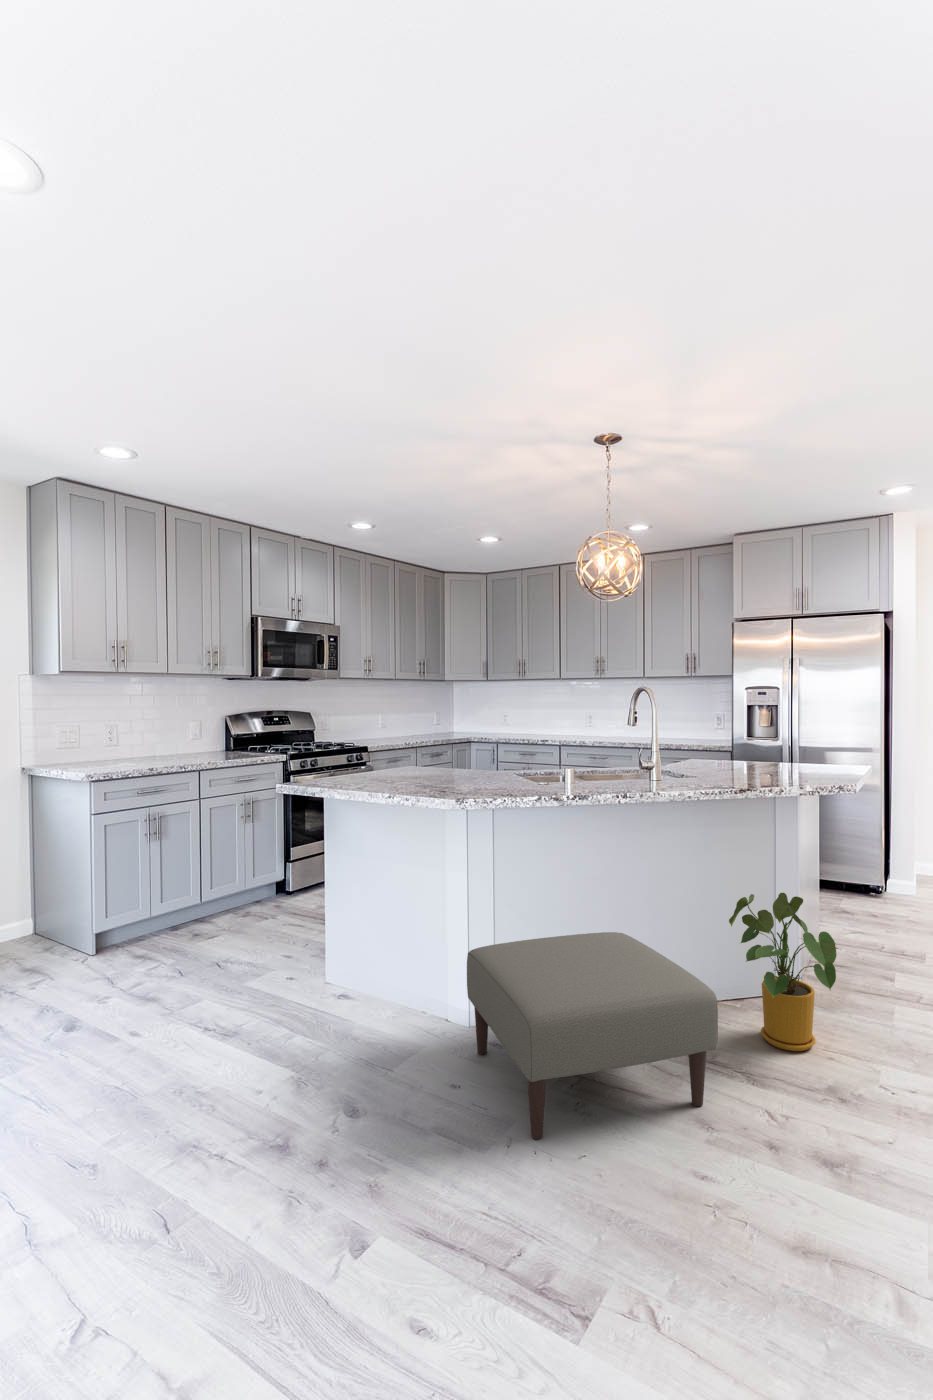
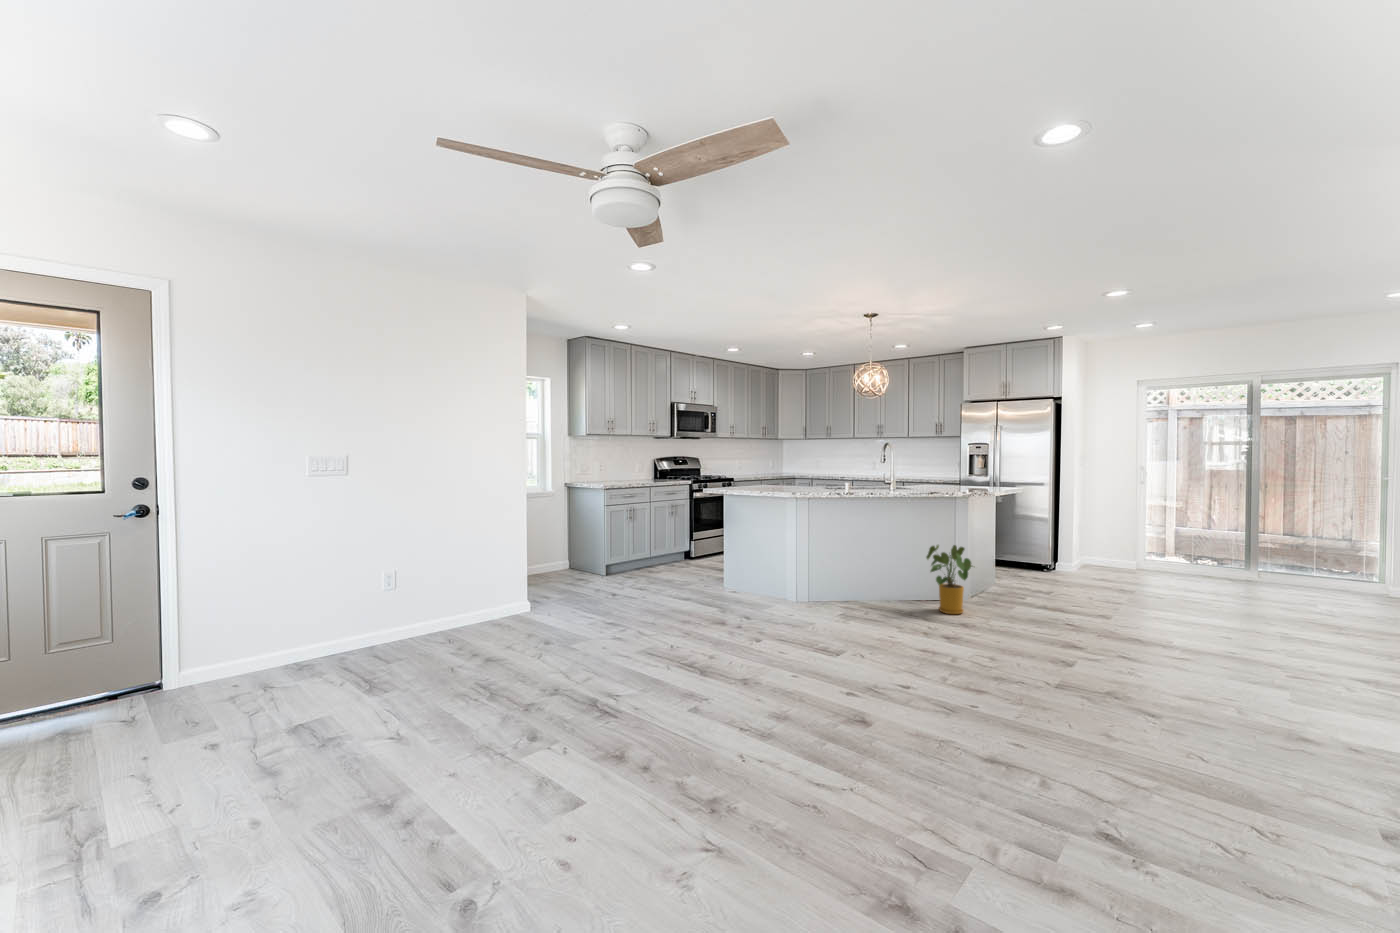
ottoman: present [467,932,718,1139] -> none [796,559,907,628]

